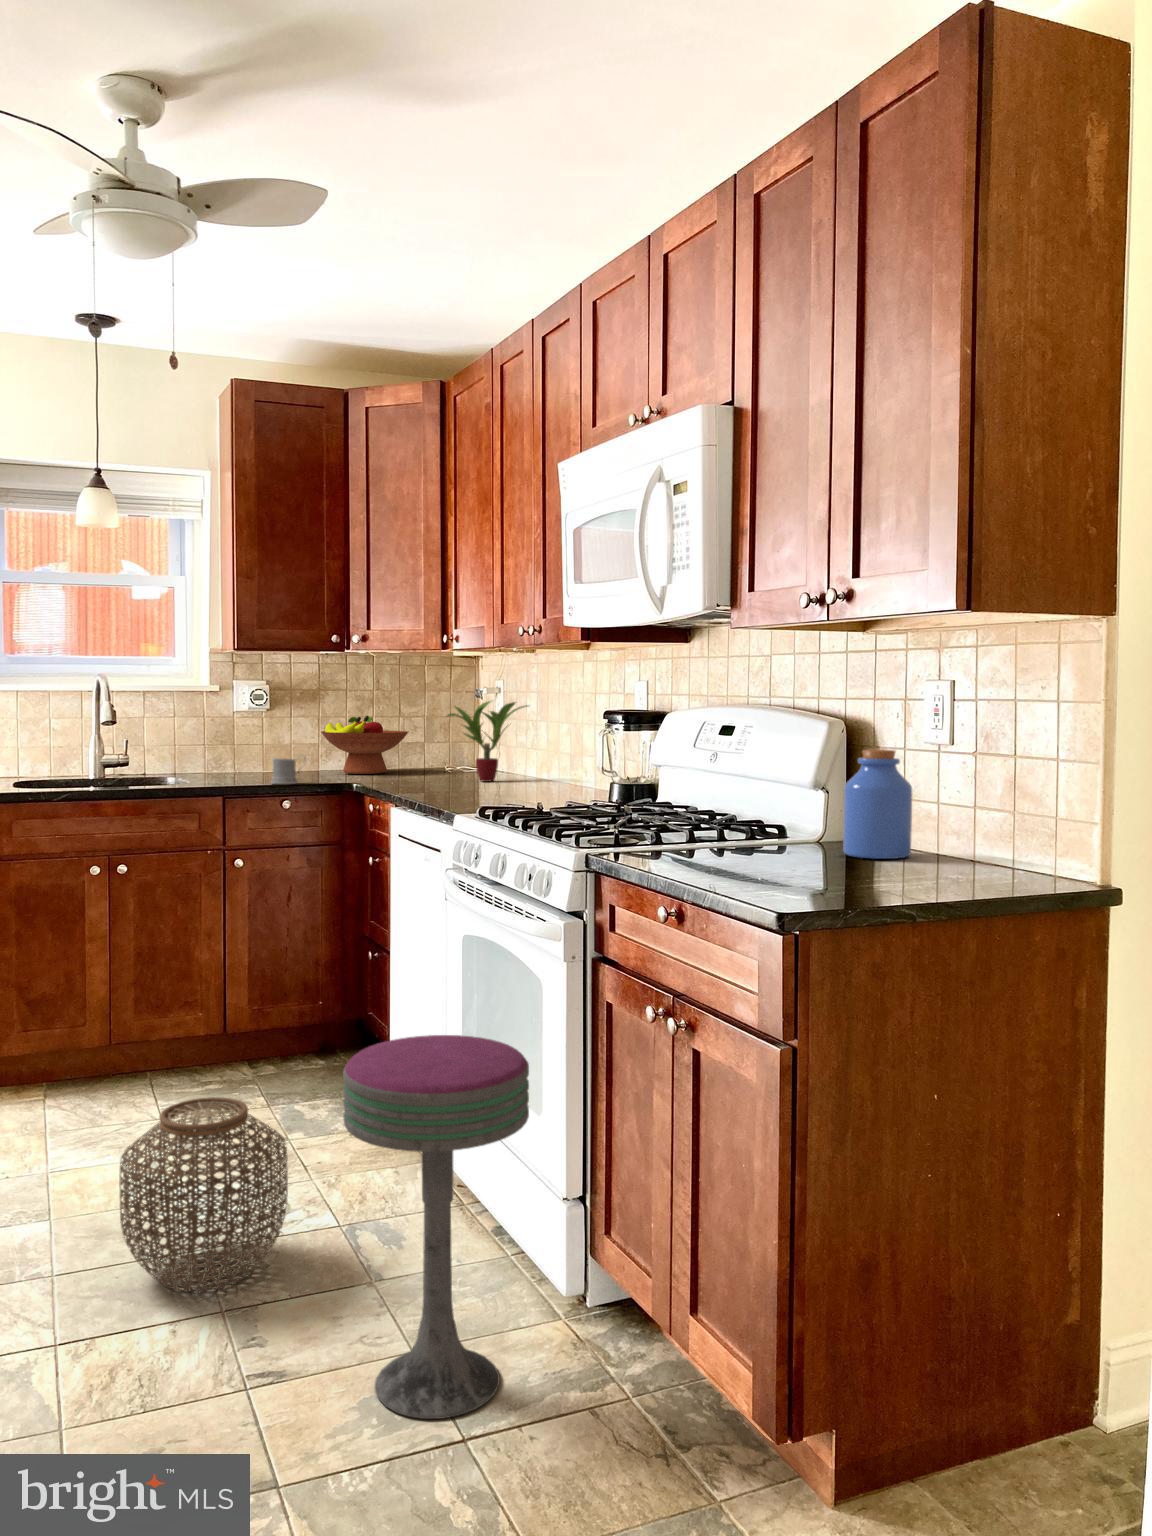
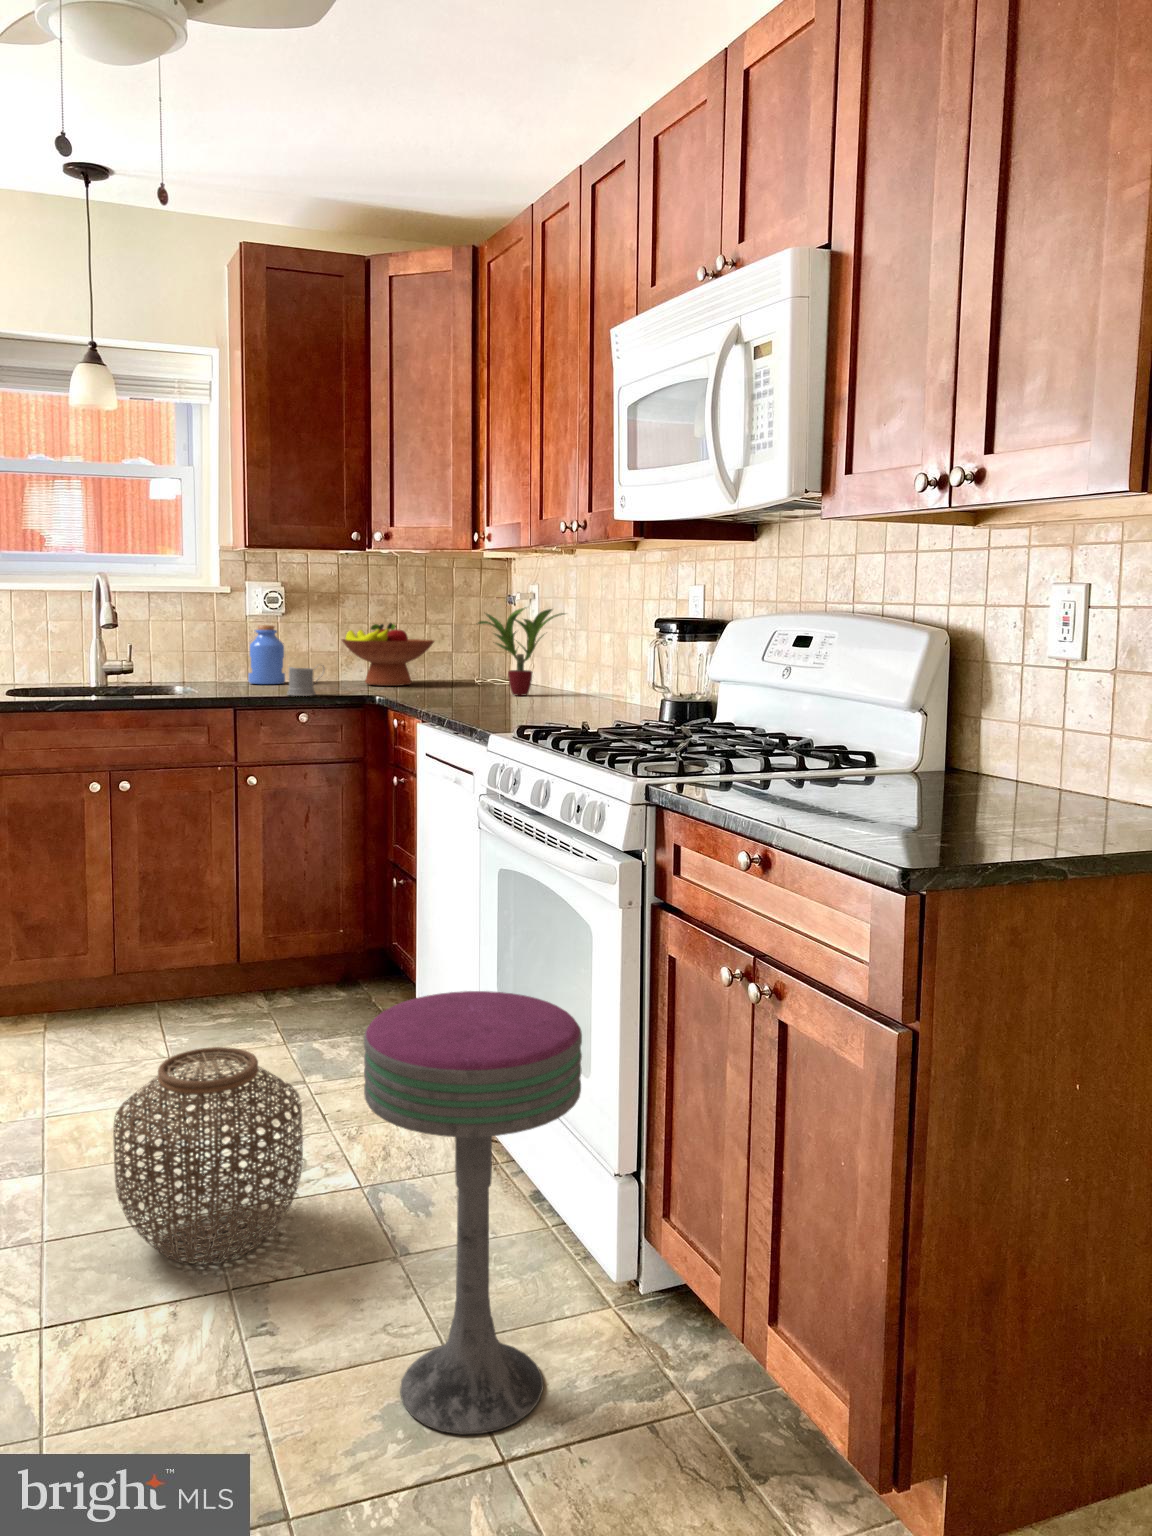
jar: present [843,749,912,859] -> present [248,625,285,684]

